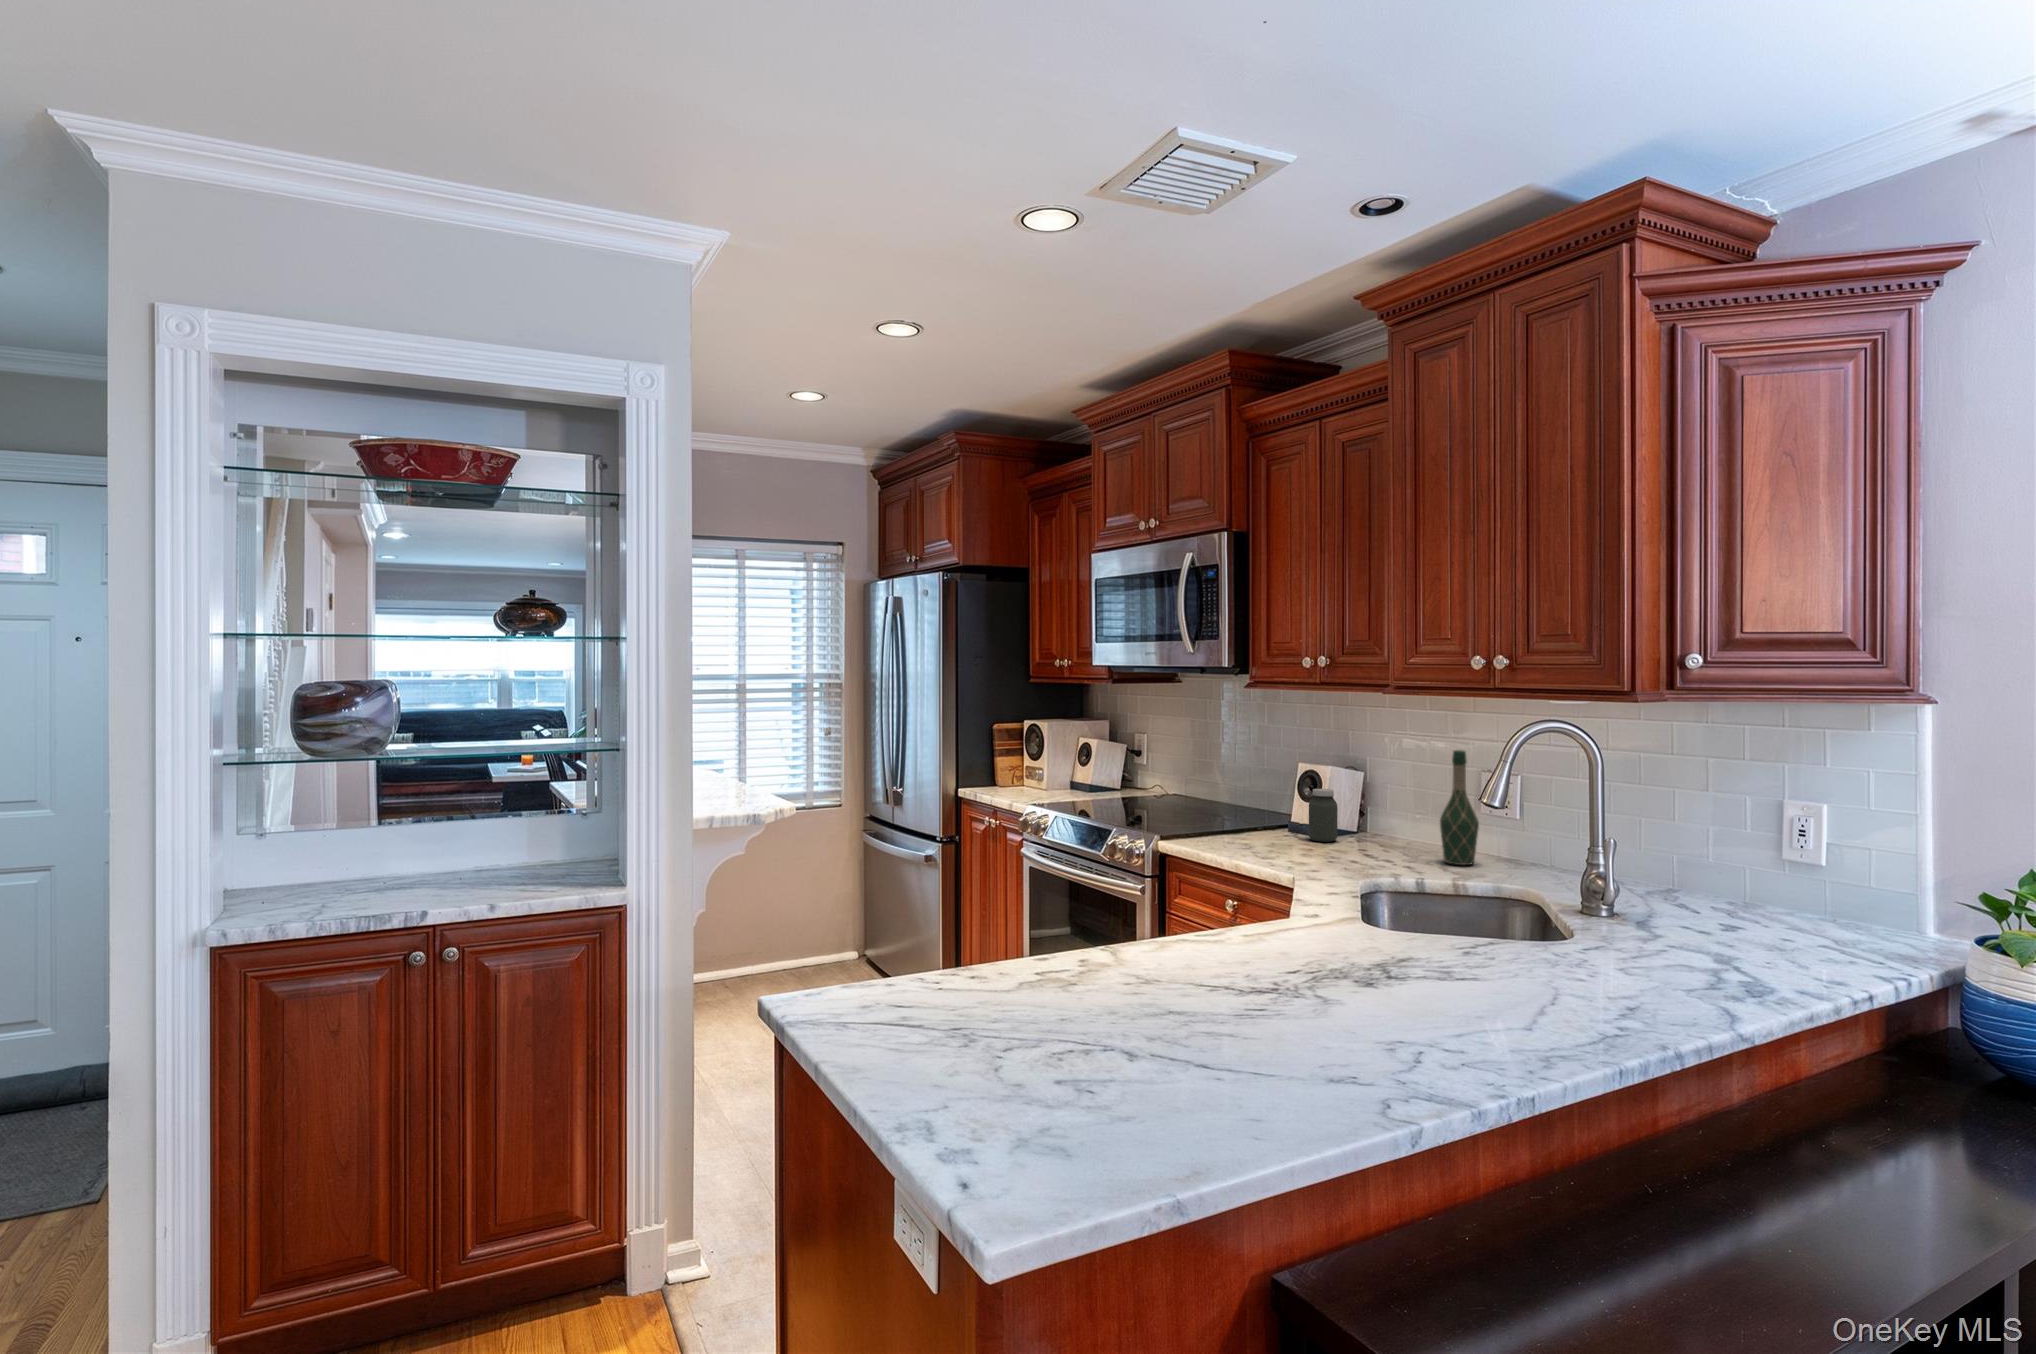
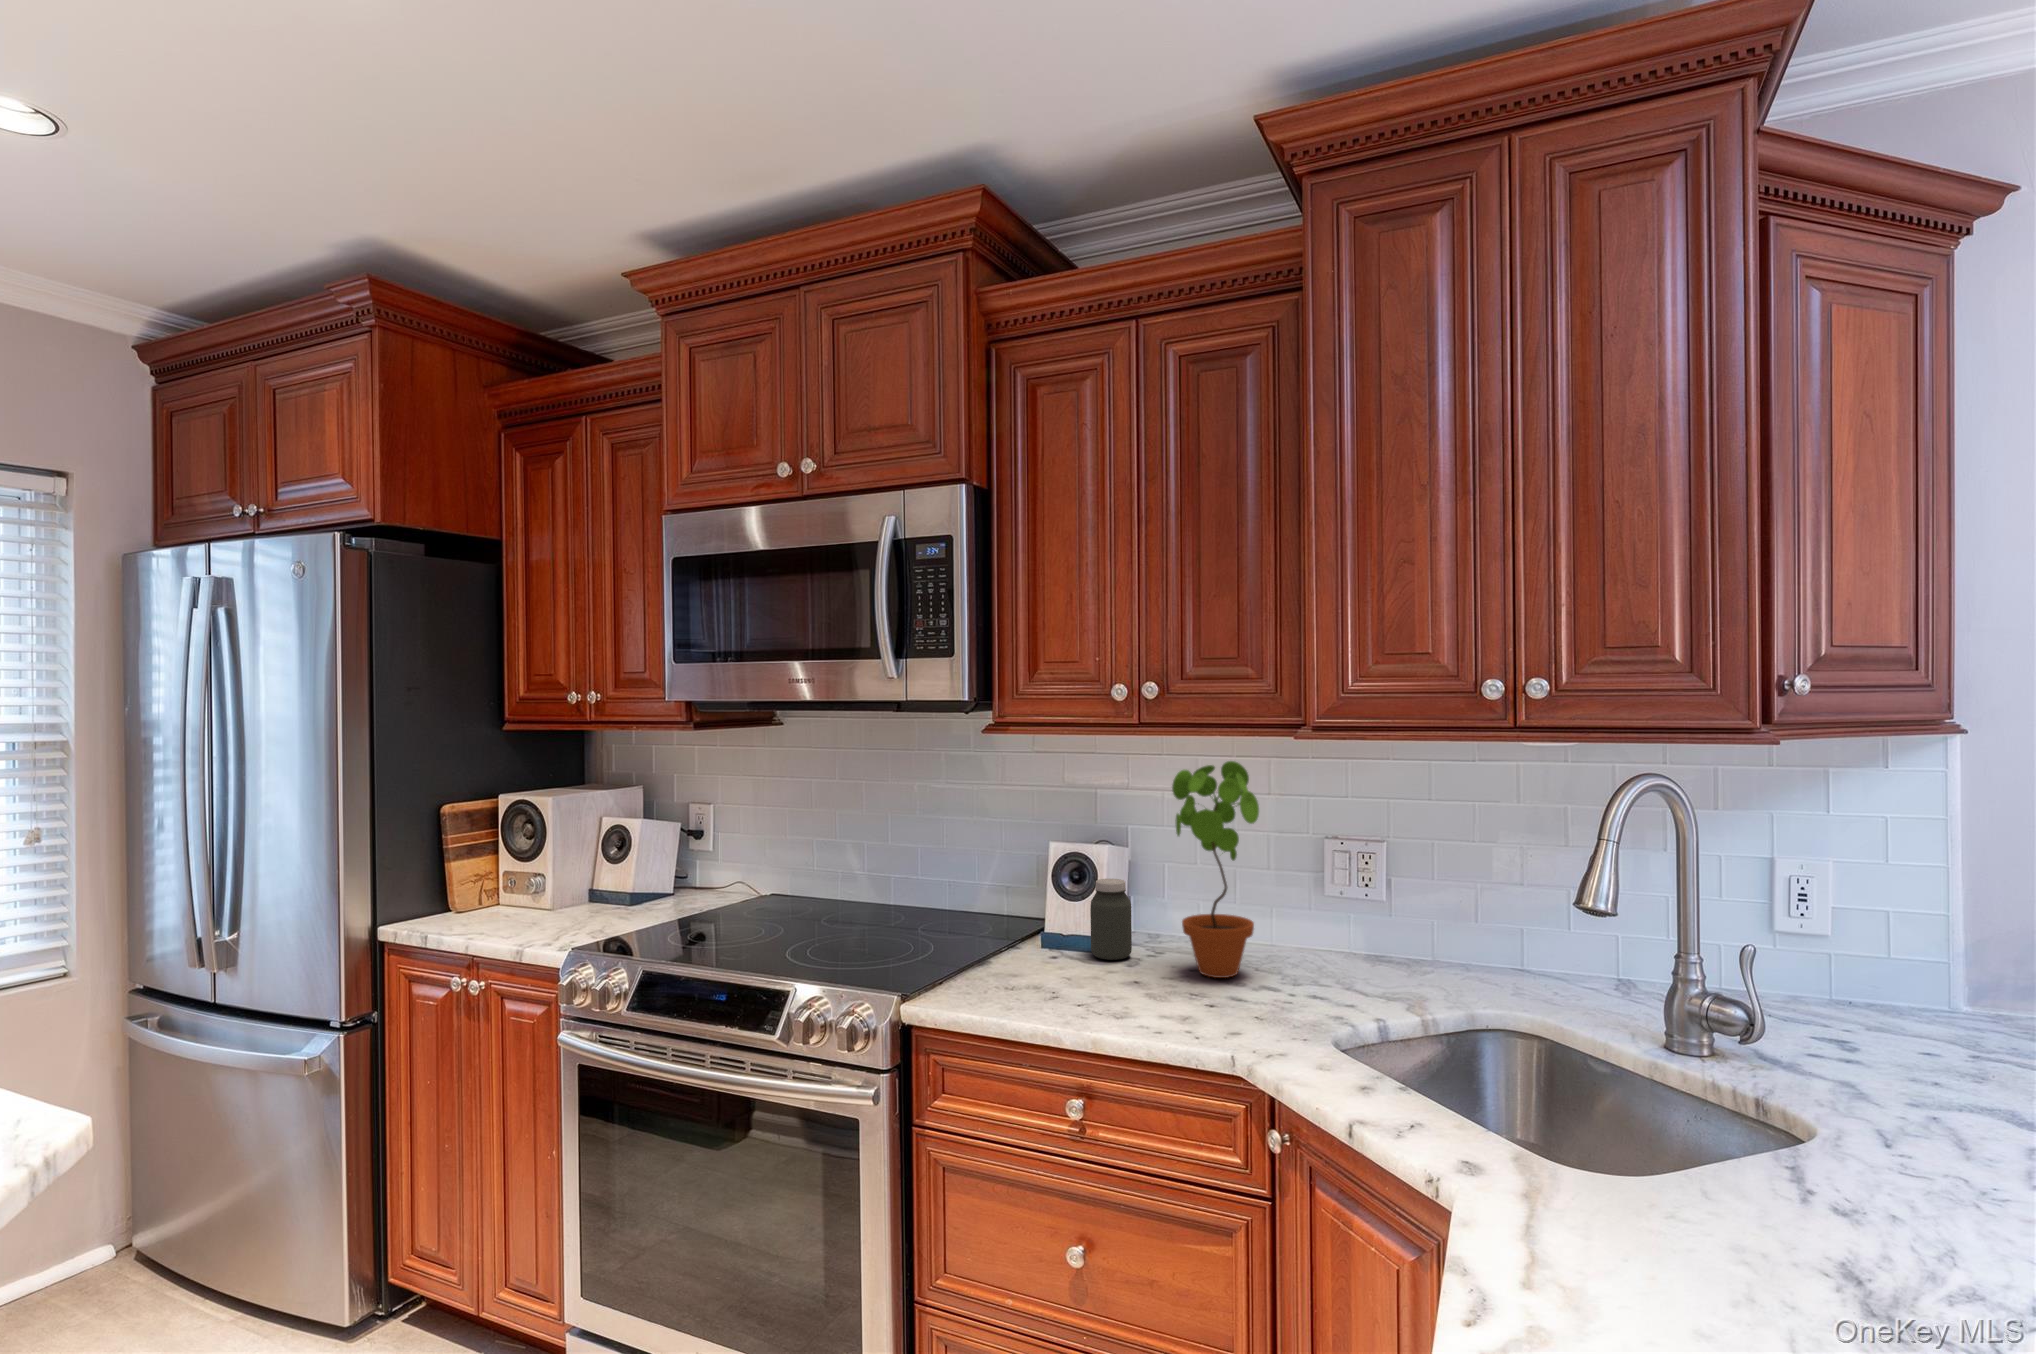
potted plant: none [1342,710,1404,855] -> present [1172,761,1259,978]
wine bottle: present [1440,750,1479,865] -> none [1309,813,1361,977]

